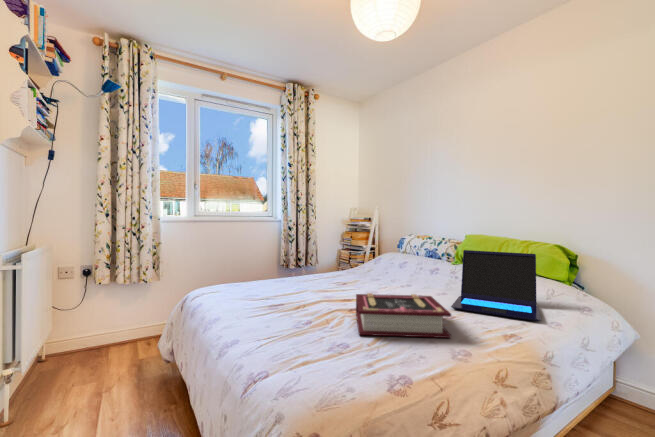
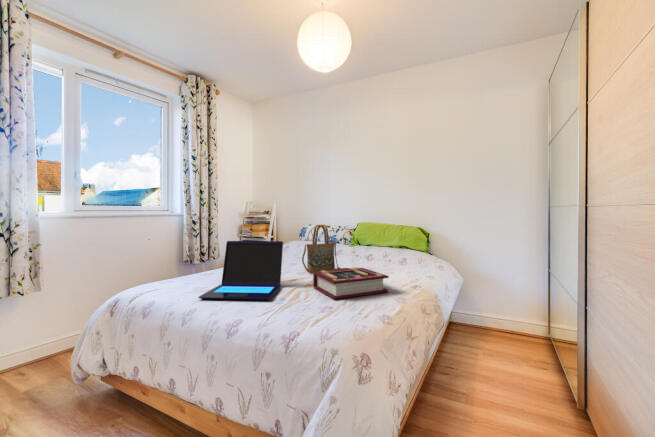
handbag: none [366,235,432,297] -> present [302,225,348,274]
laptop: present [451,250,541,321] -> present [198,241,283,300]

